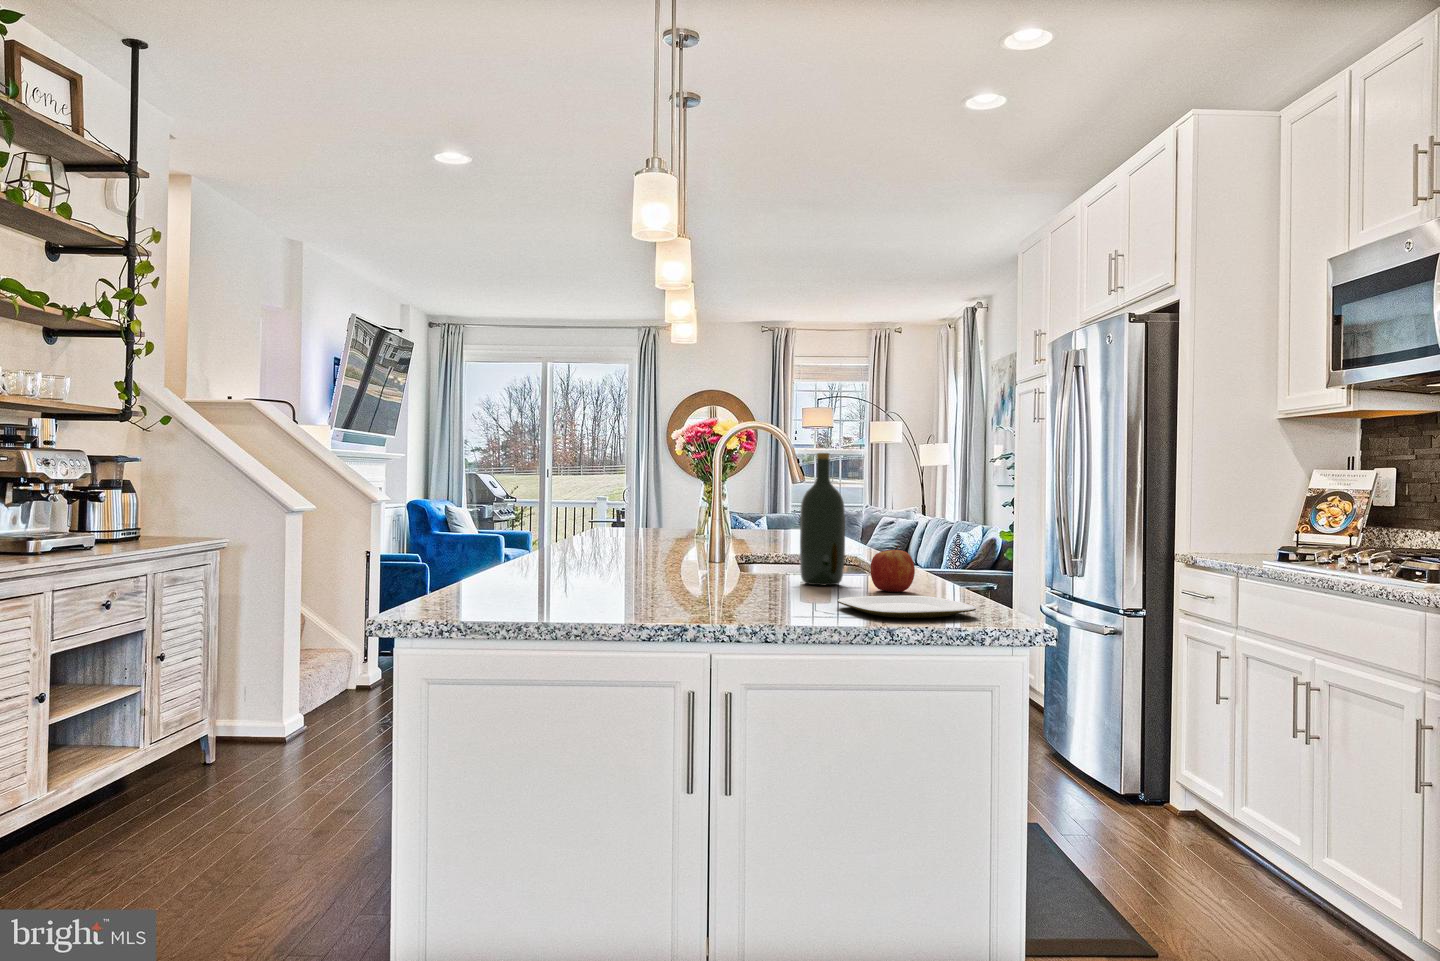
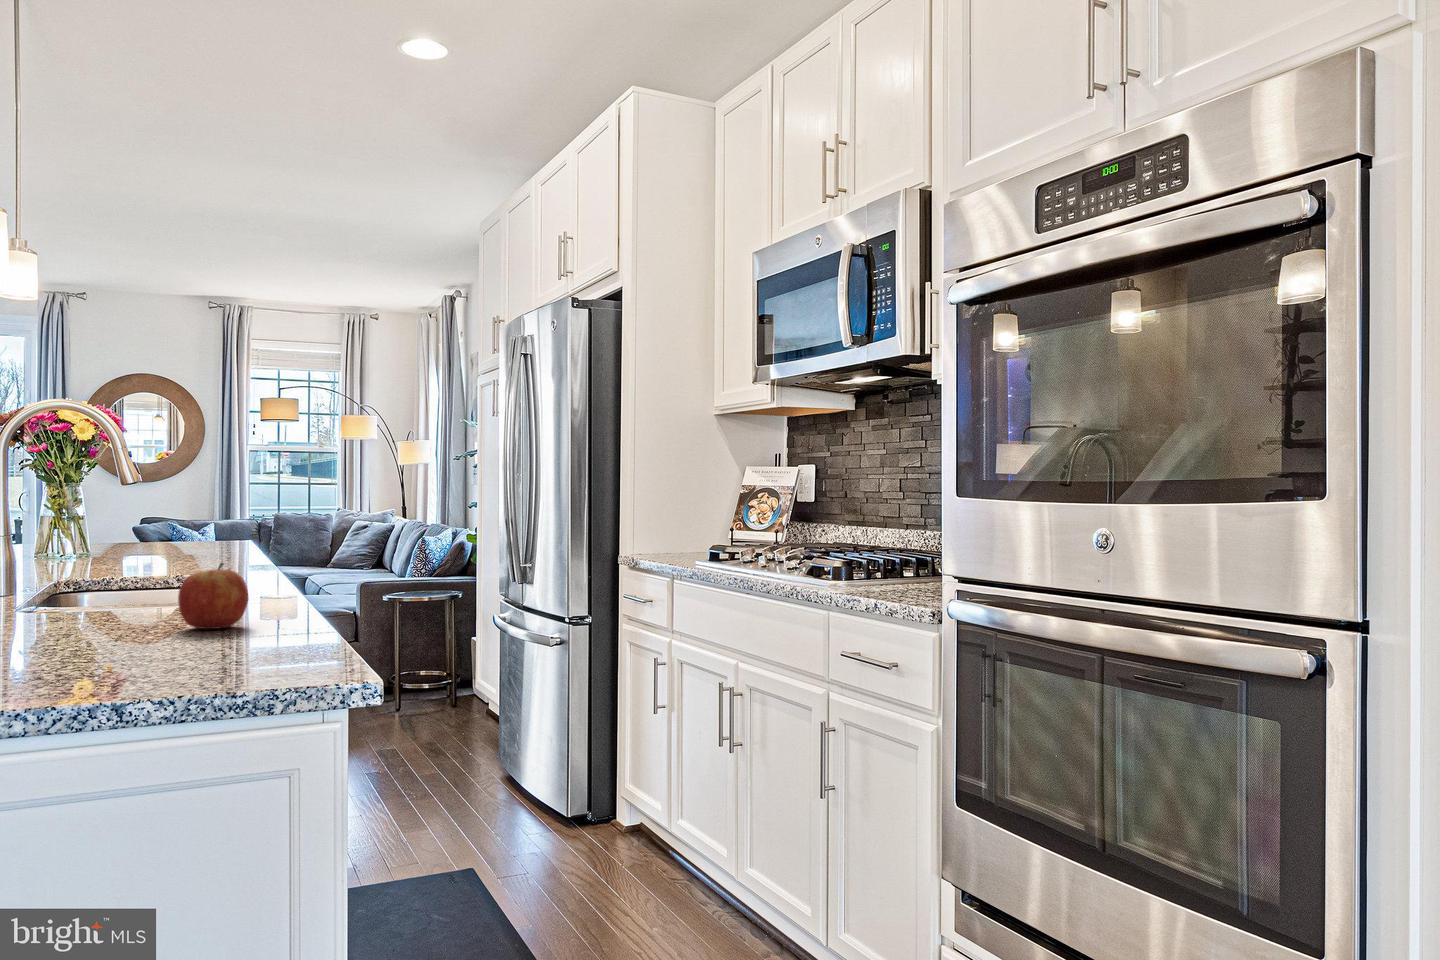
wine bottle: present [800,453,845,585] -> none [73,432,151,626]
plate: present [838,596,976,618] -> none [66,637,290,678]

